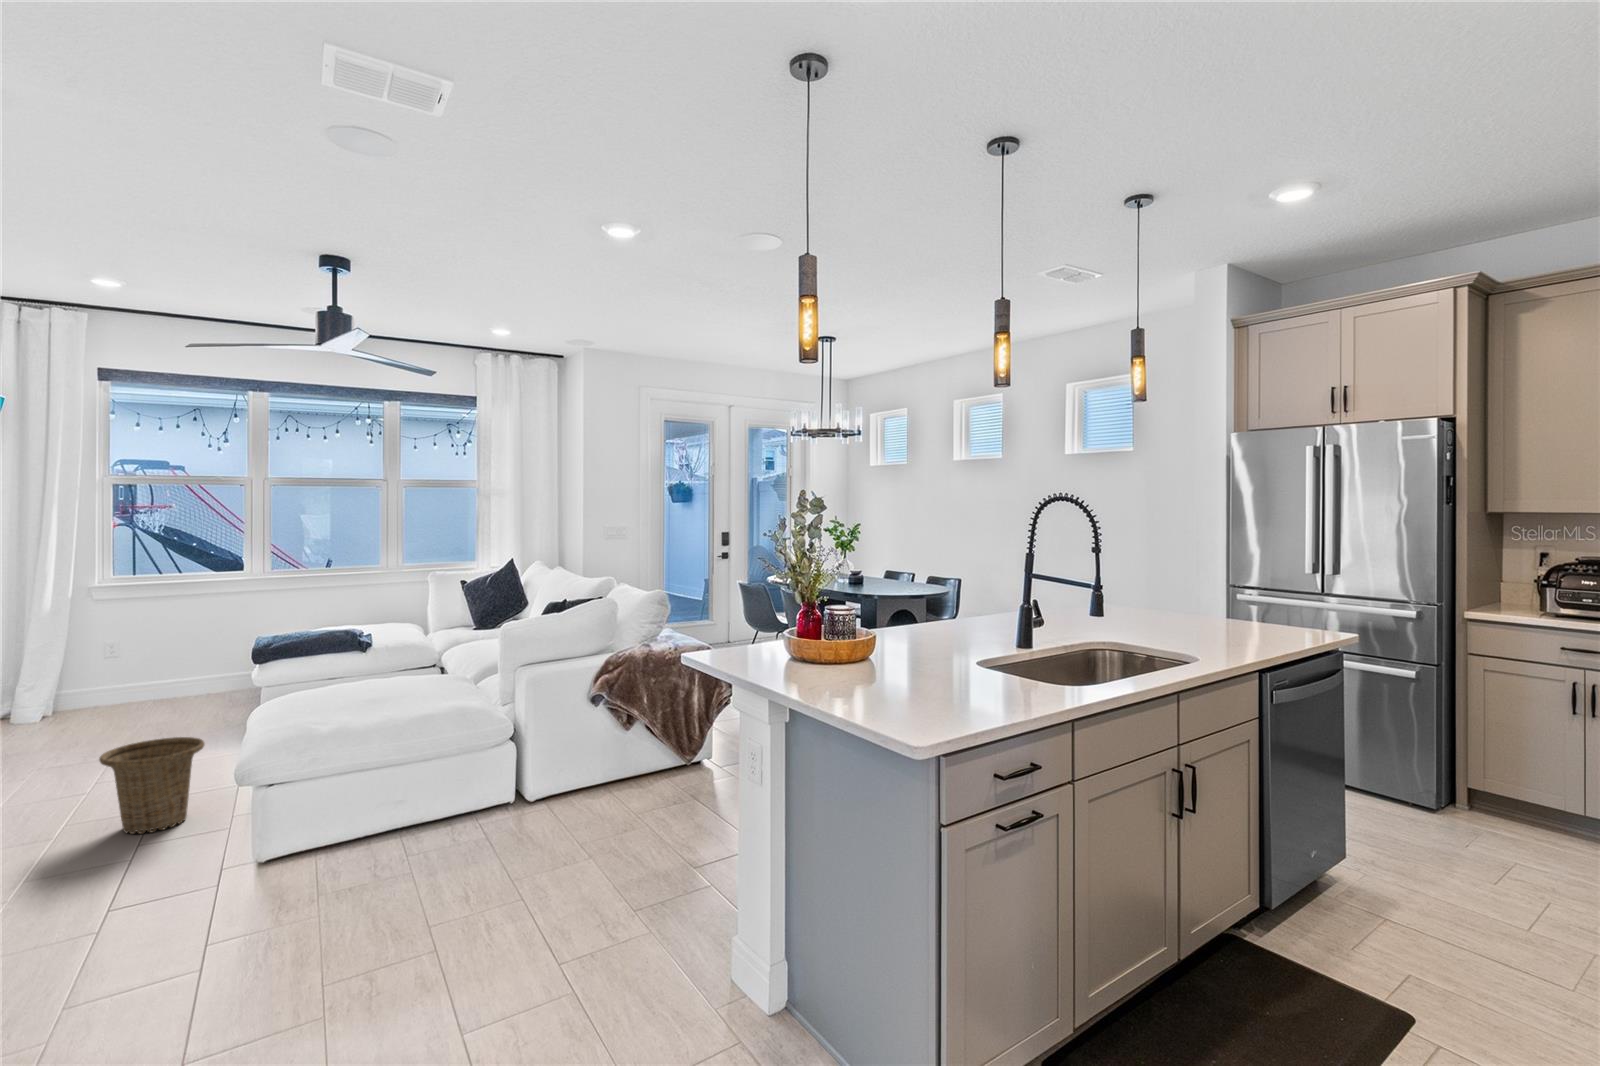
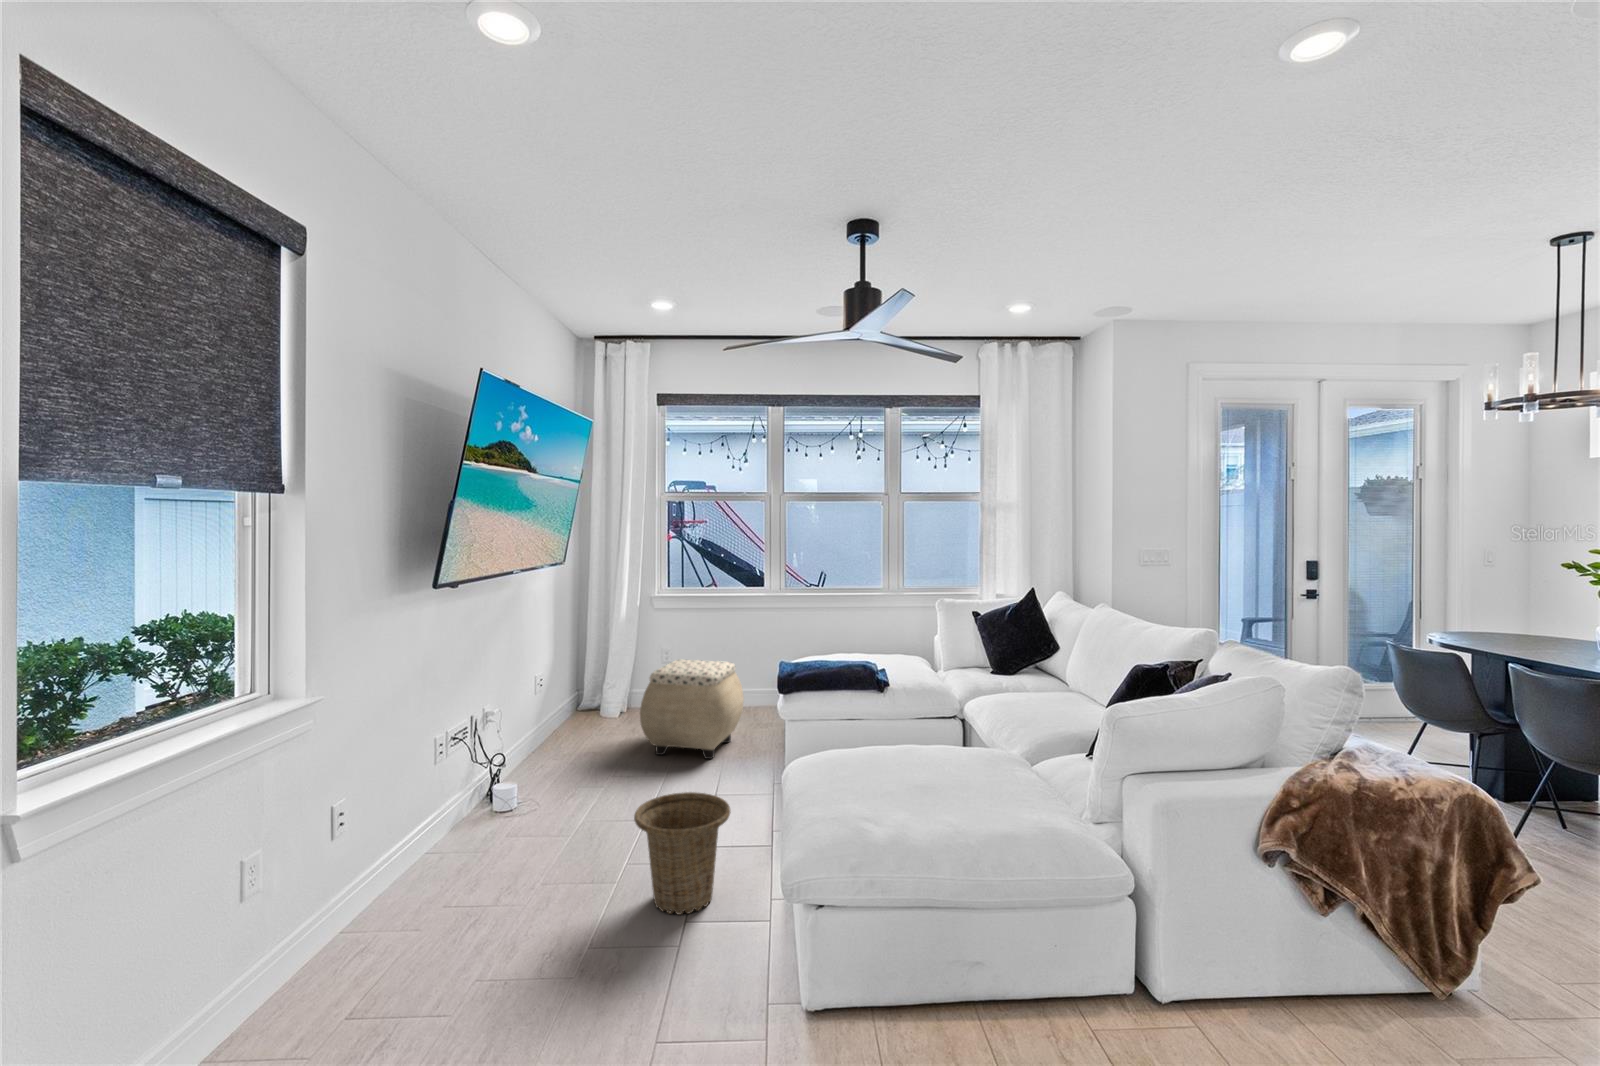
ottoman: none [86,645,220,743] -> present [640,659,744,759]

